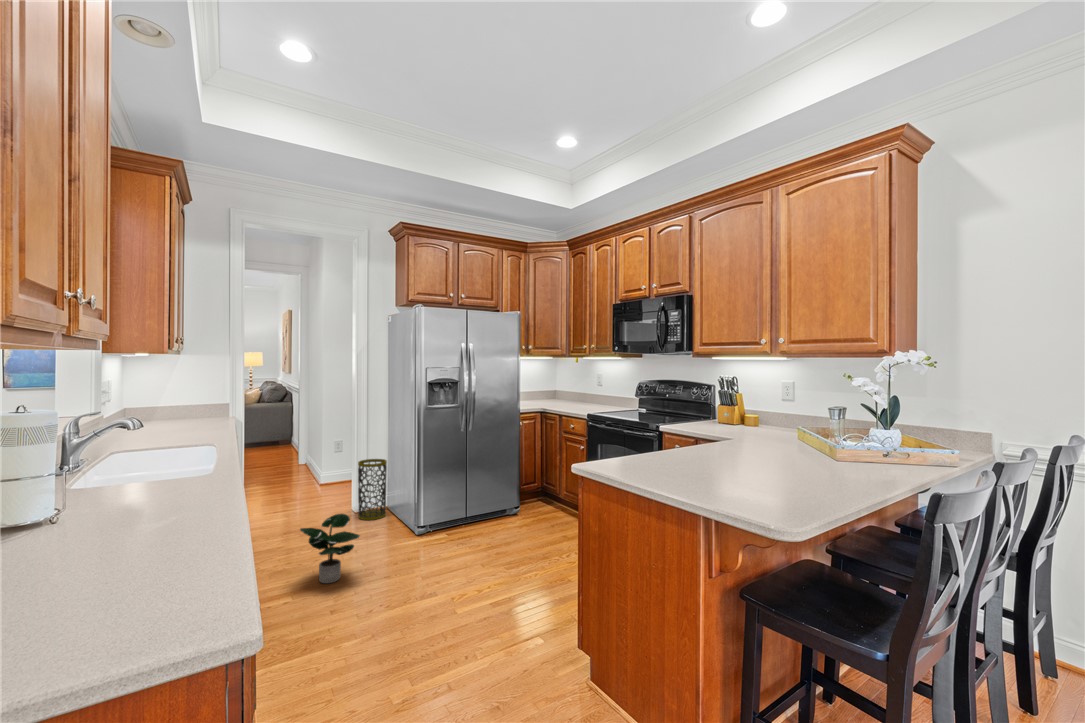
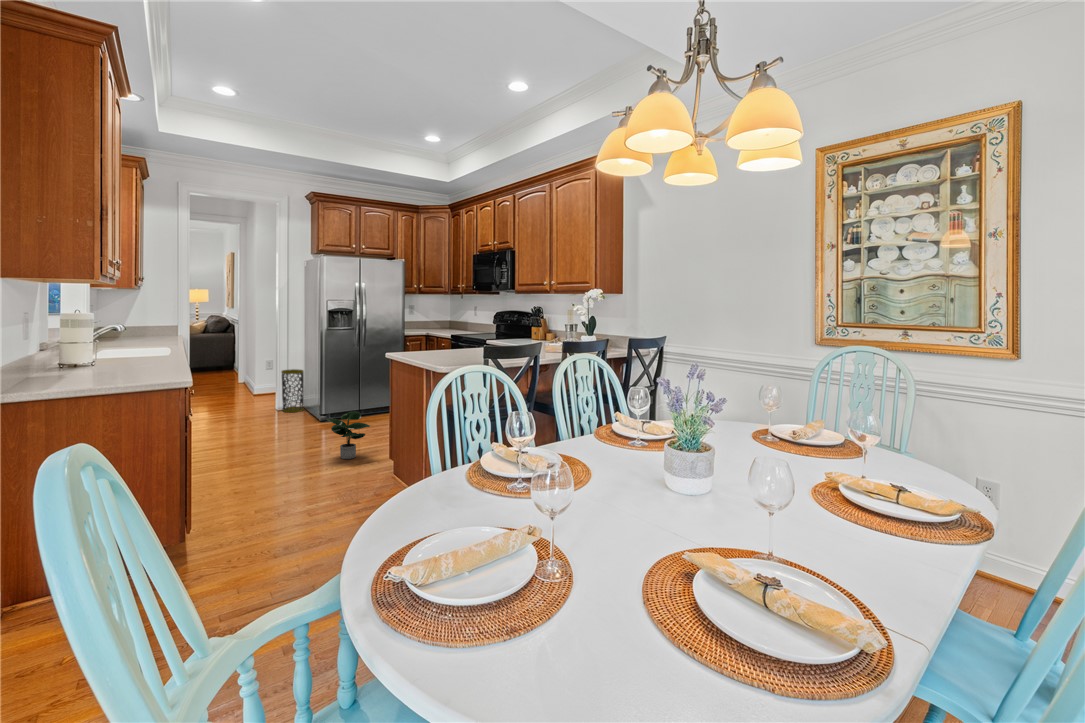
potted plant: present [300,514,360,583] -> present [327,411,370,459]

